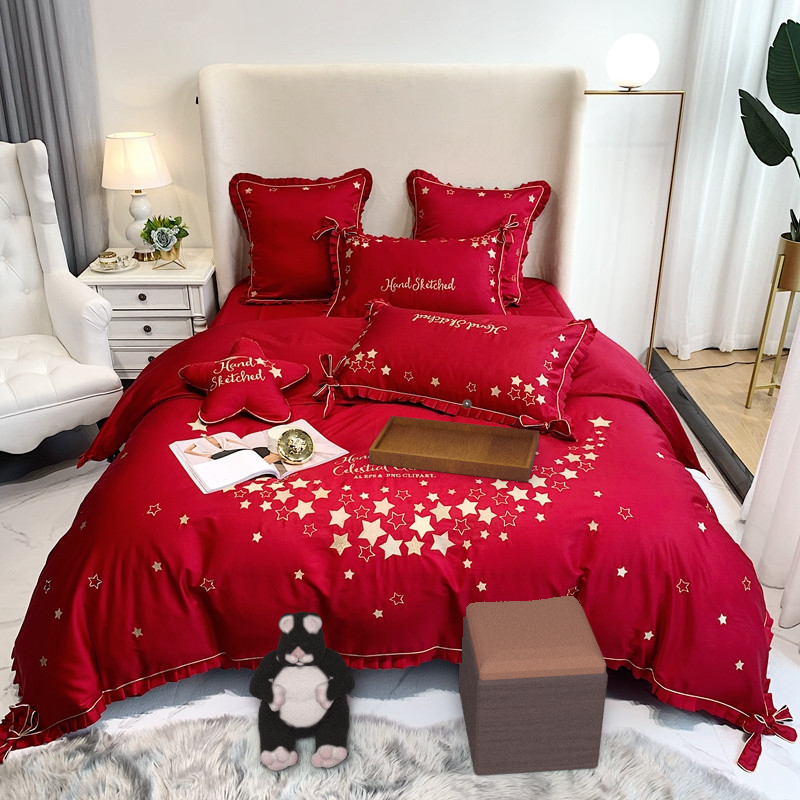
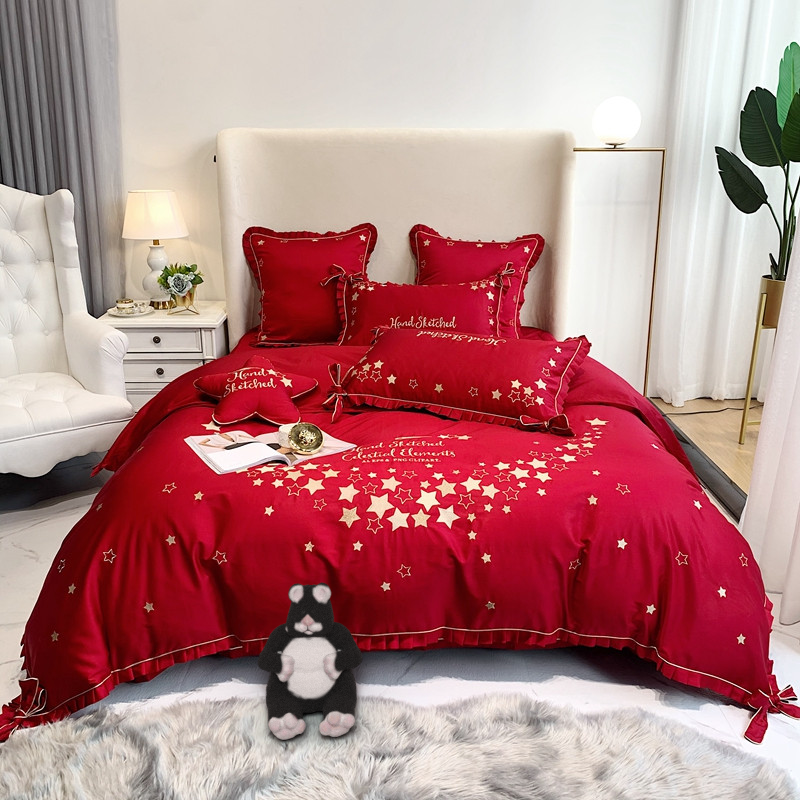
tray: present [369,400,539,482] -> none [376,393,539,464]
footstool: present [459,596,608,775] -> none [465,564,612,745]

